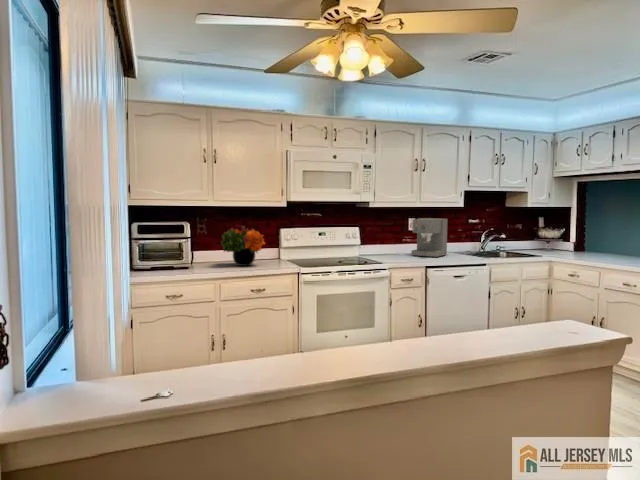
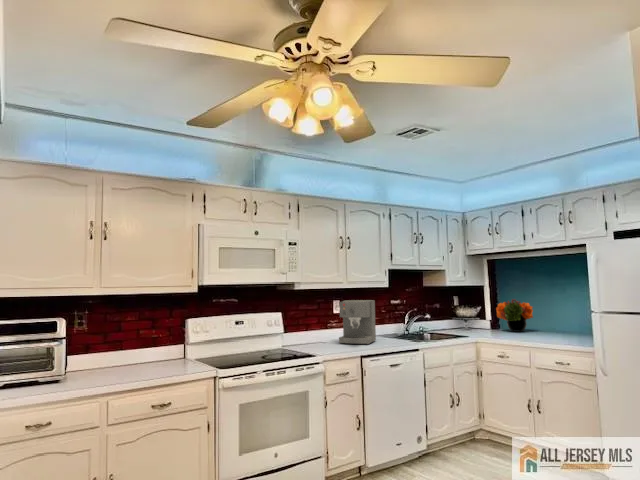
flower arrangement: present [221,226,265,266] -> present [496,299,533,332]

